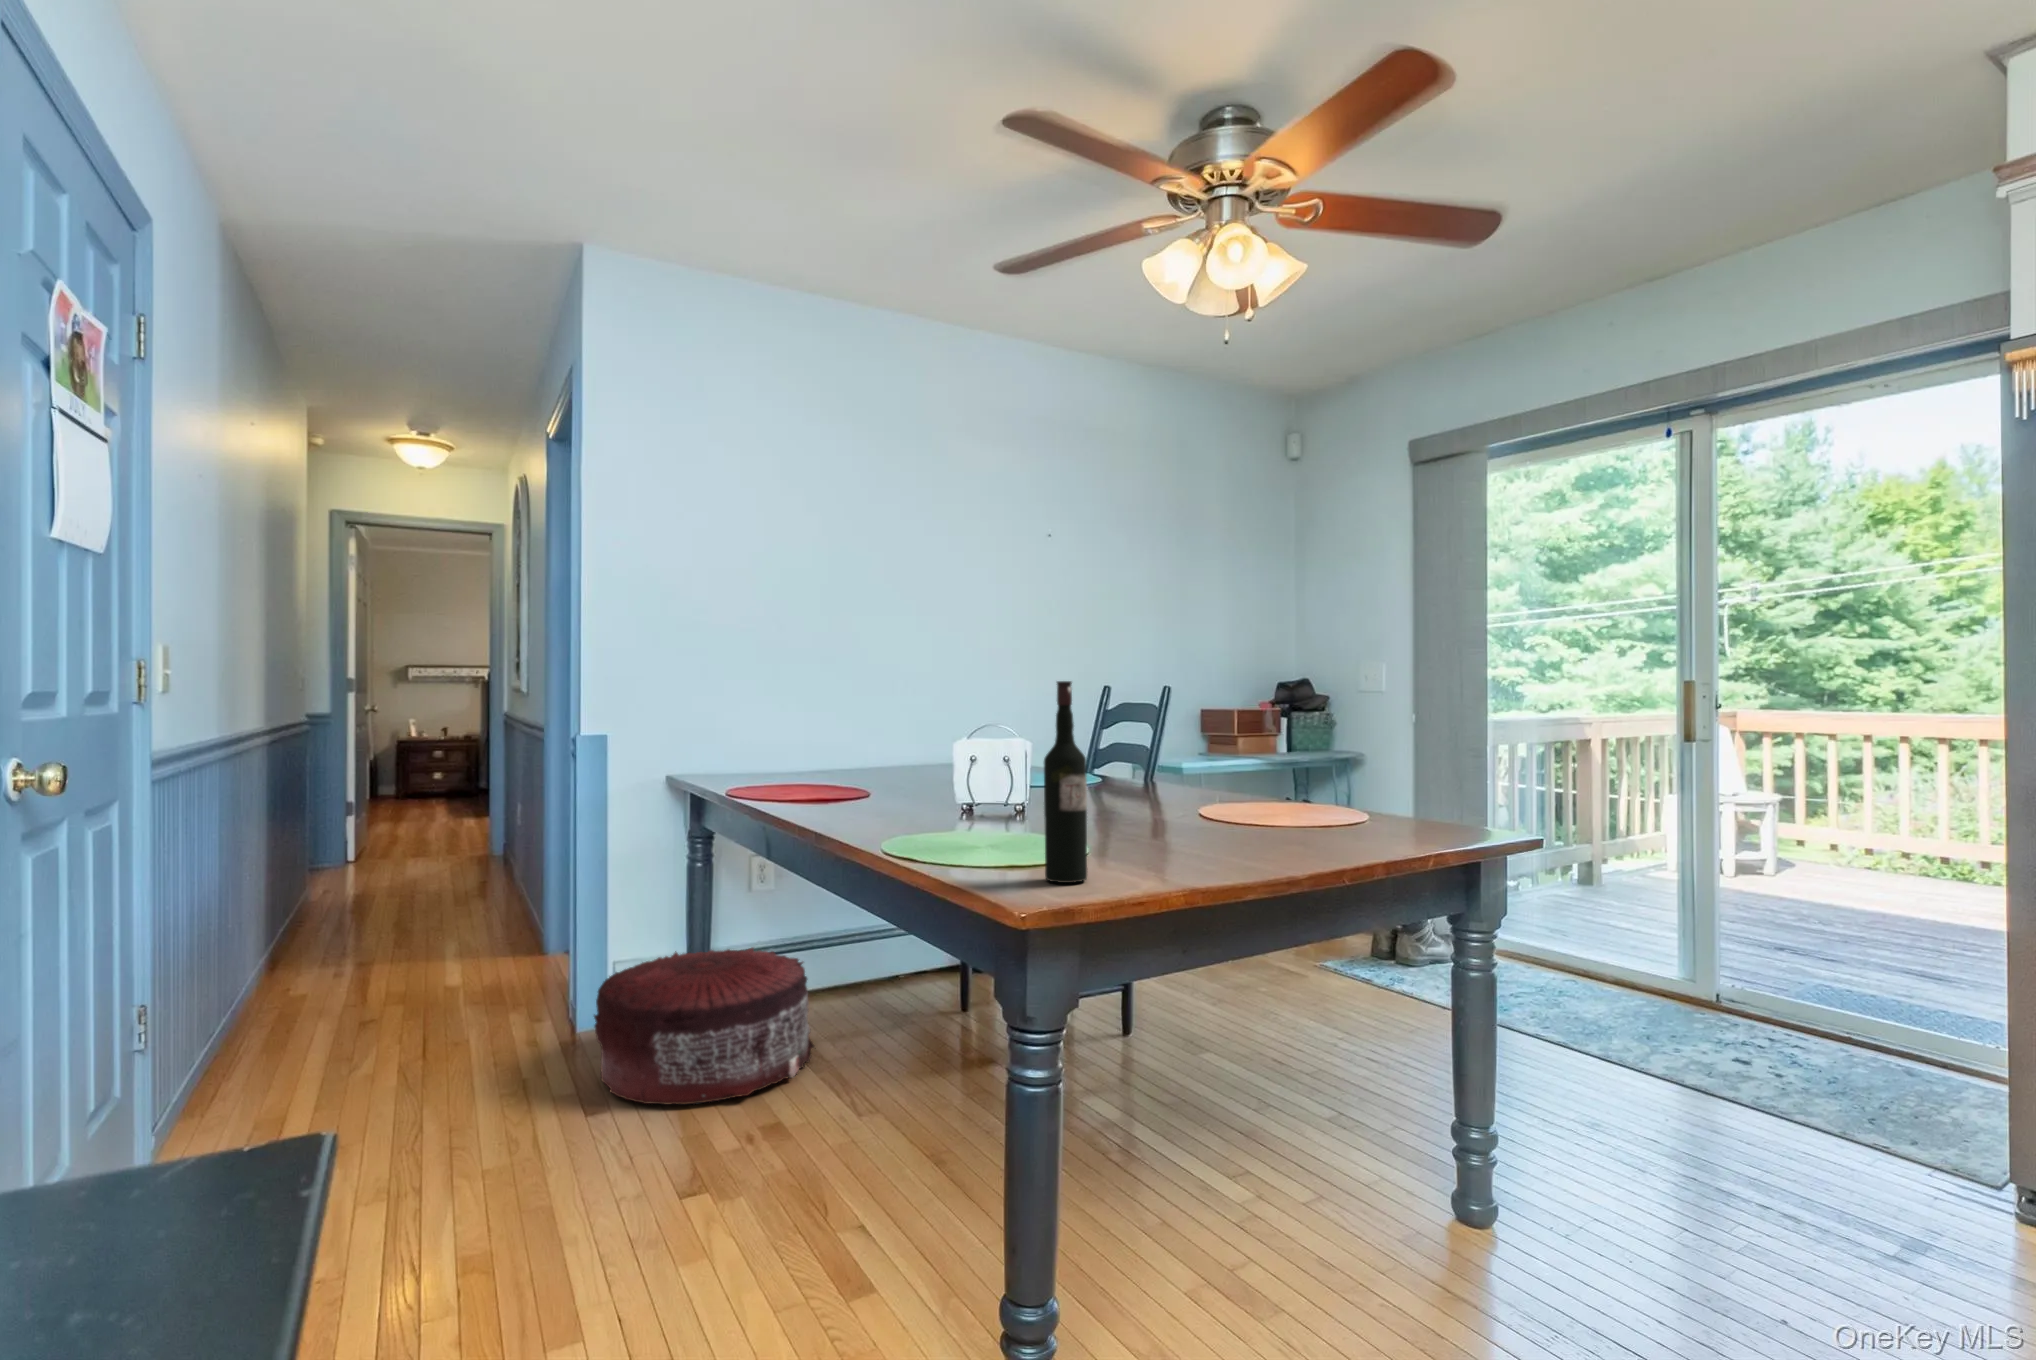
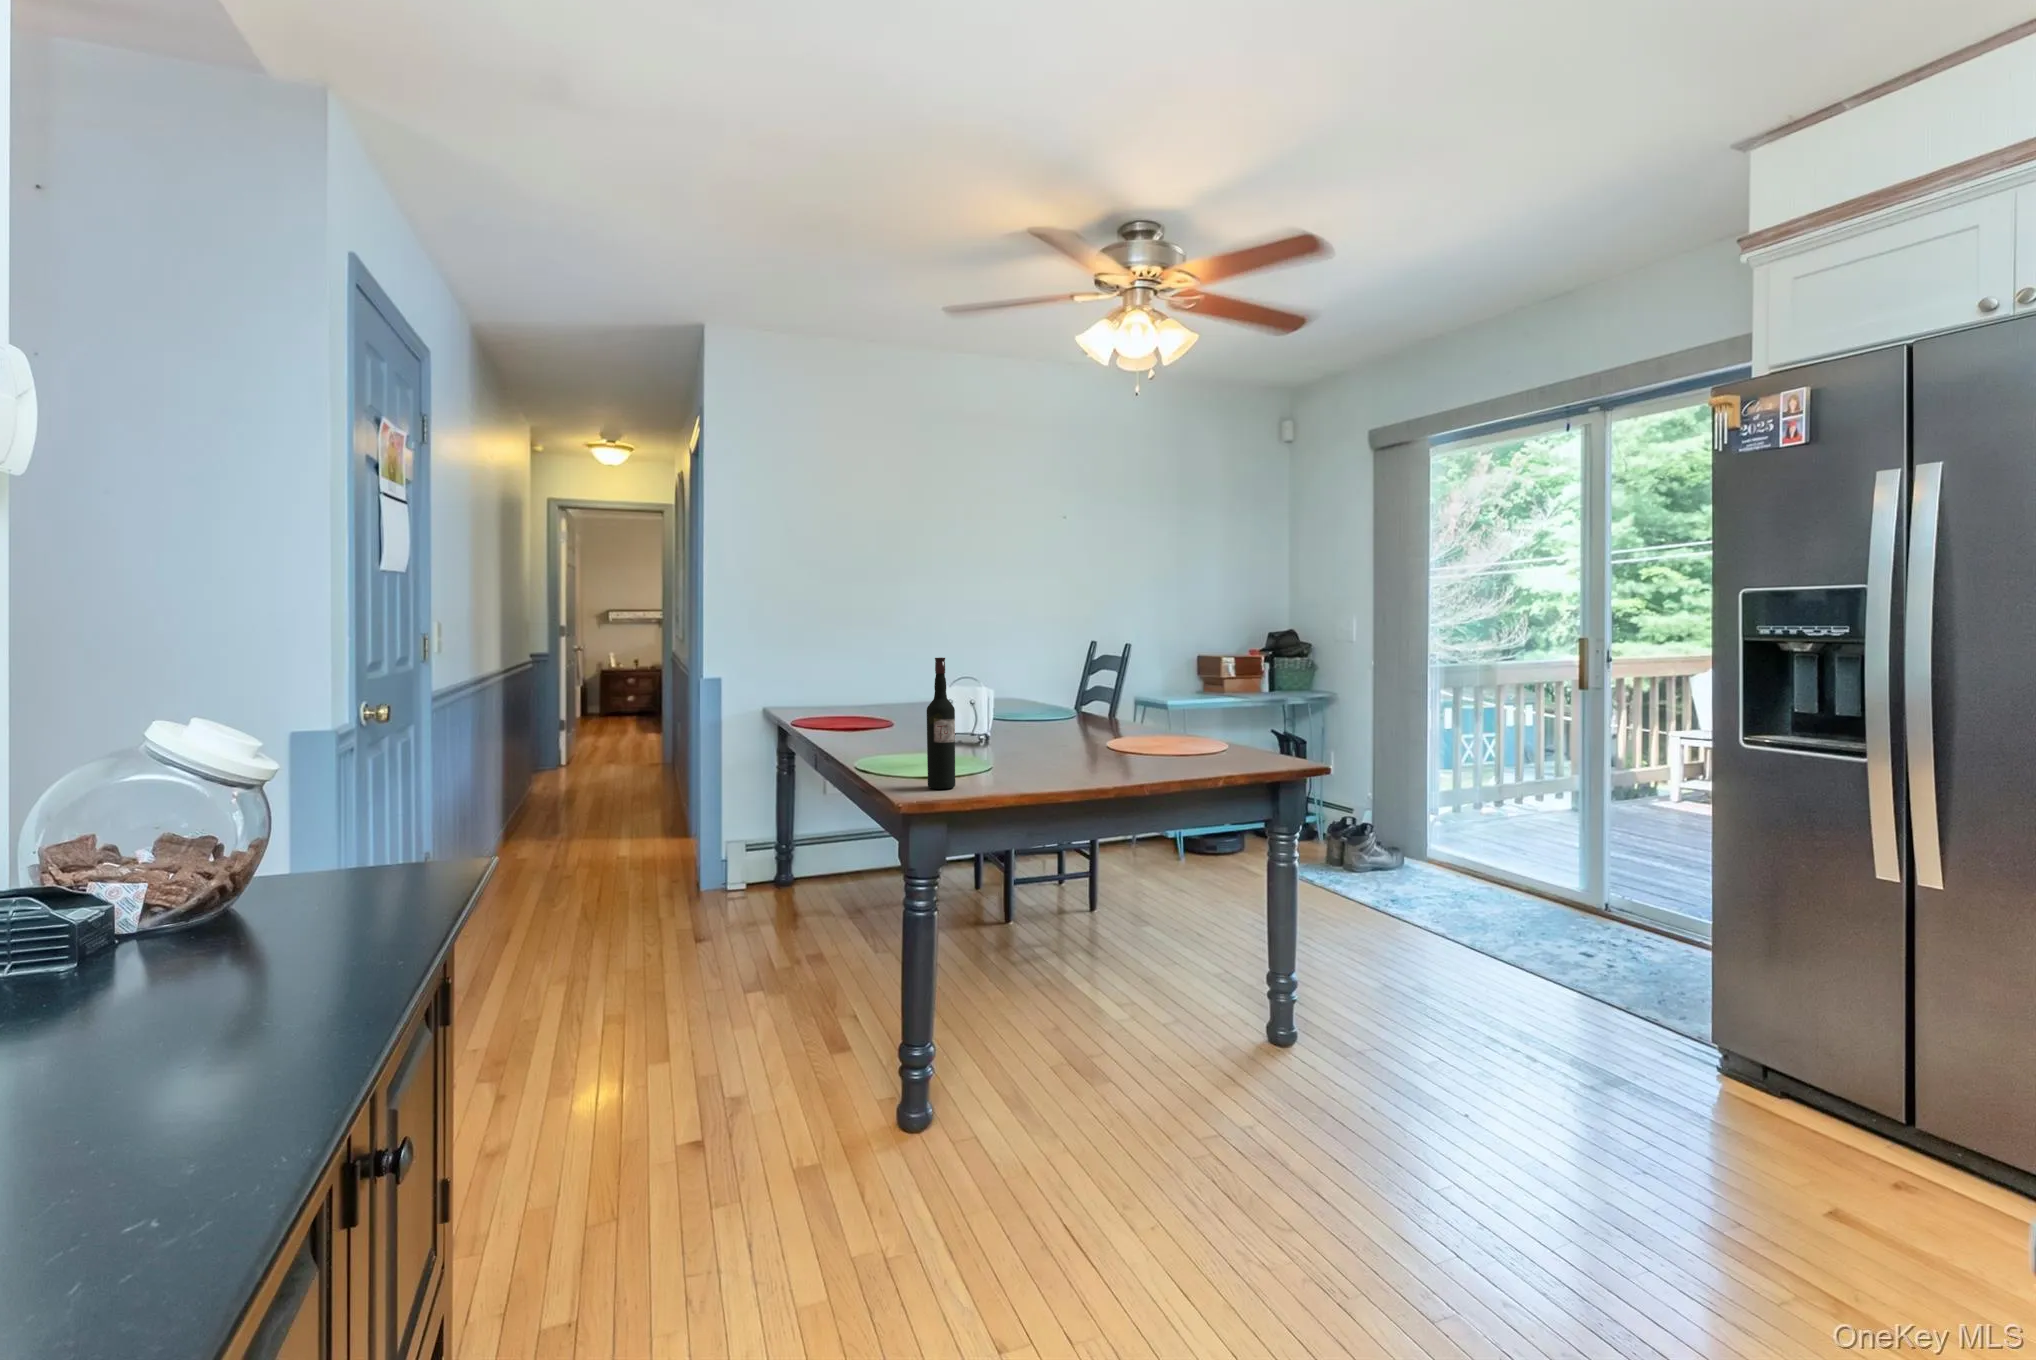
pouf: present [594,948,814,1105] -> none [701,834,860,939]

